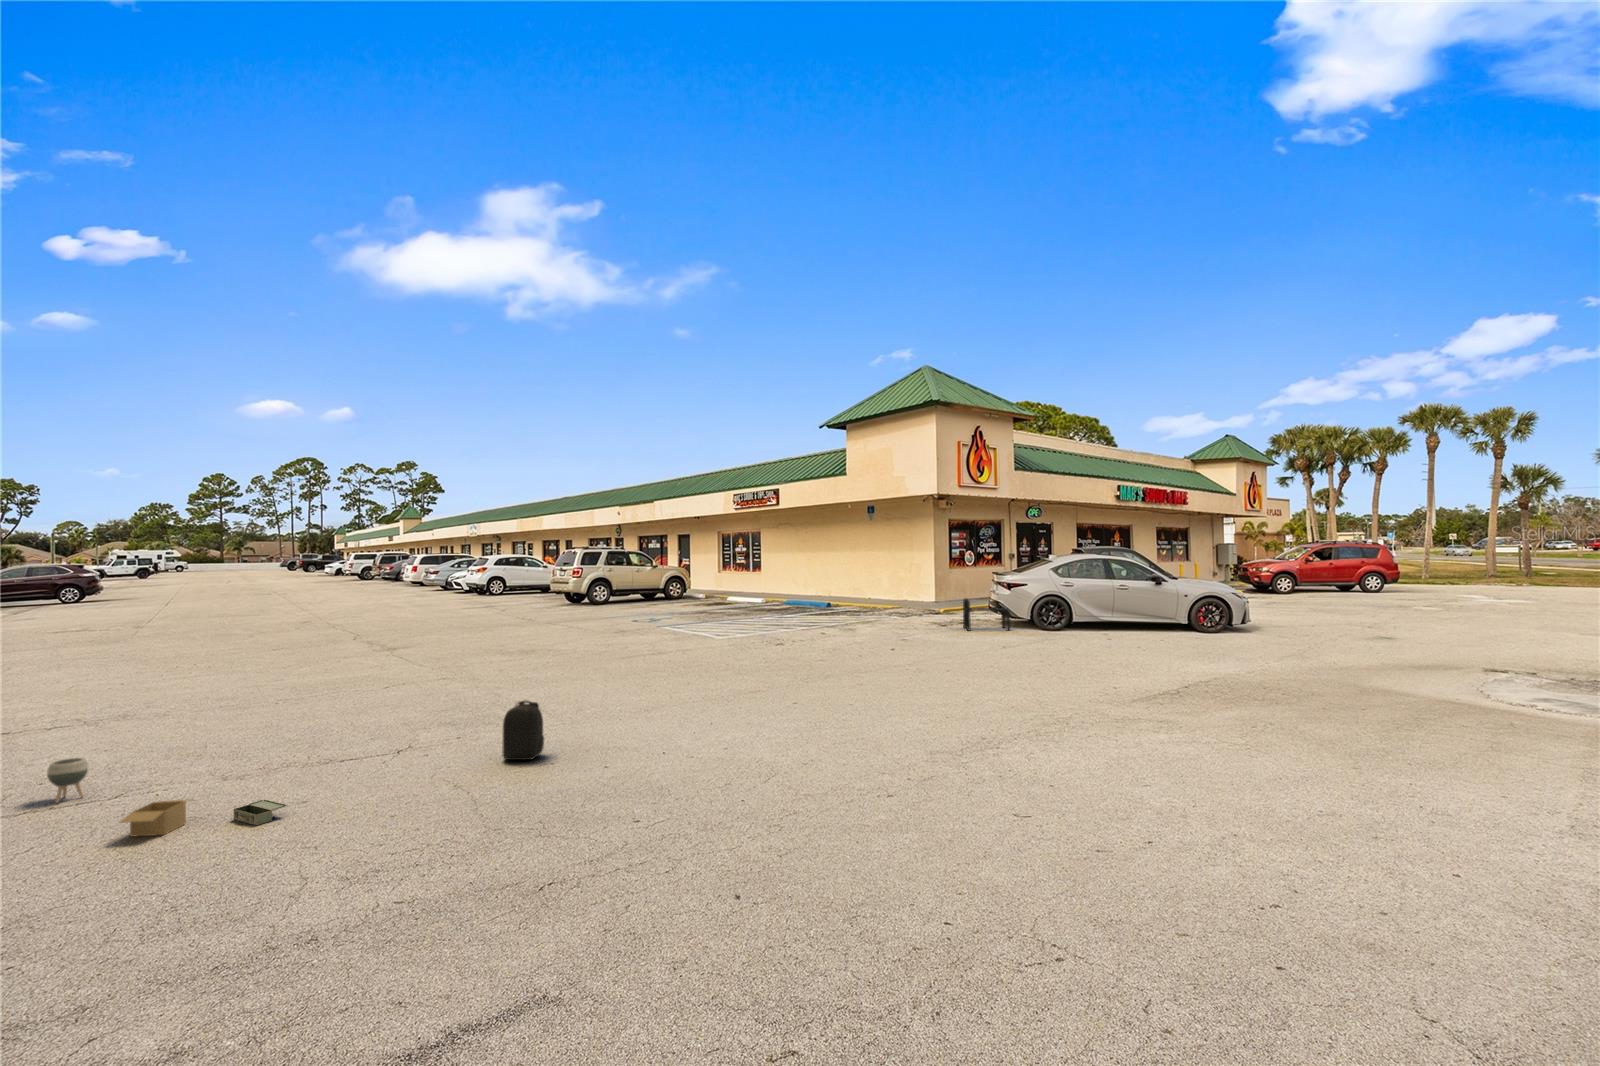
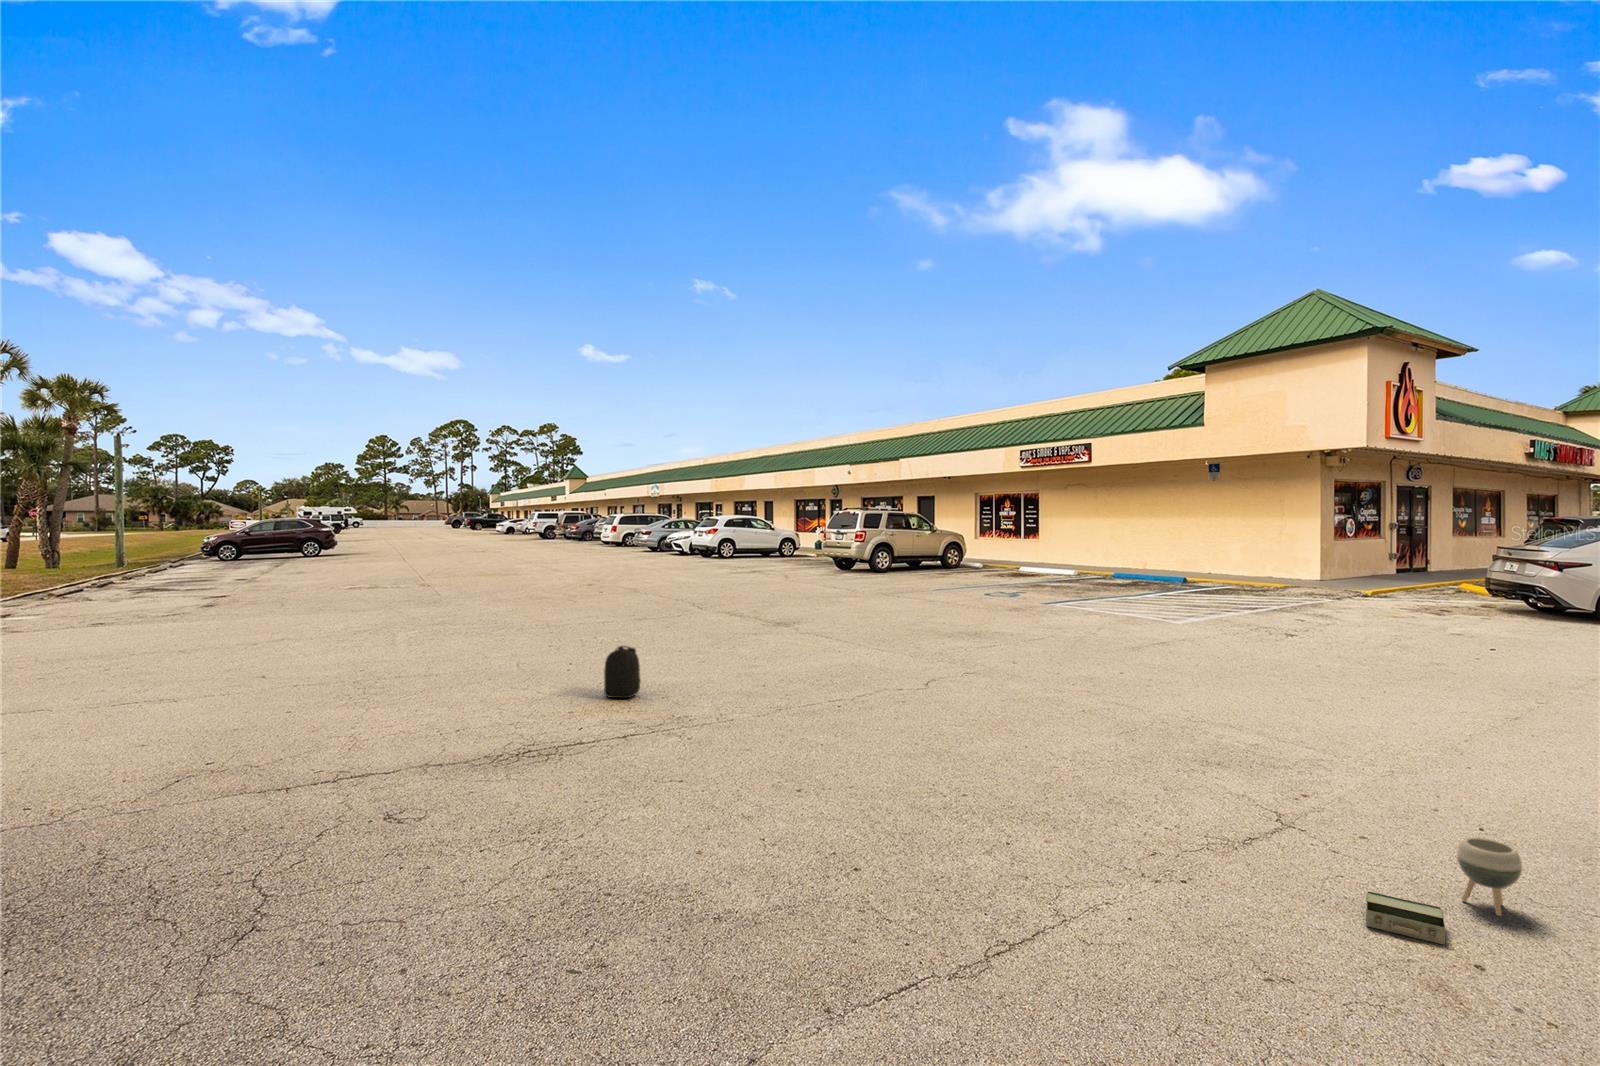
bench: present [963,599,1011,630] -> none [1460,579,1542,622]
backpack: present [503,701,544,760] -> present [604,646,641,698]
planter: present [47,758,88,803] -> present [1457,837,1522,916]
cardboard box: present [120,800,187,836] -> none [1249,888,1353,956]

